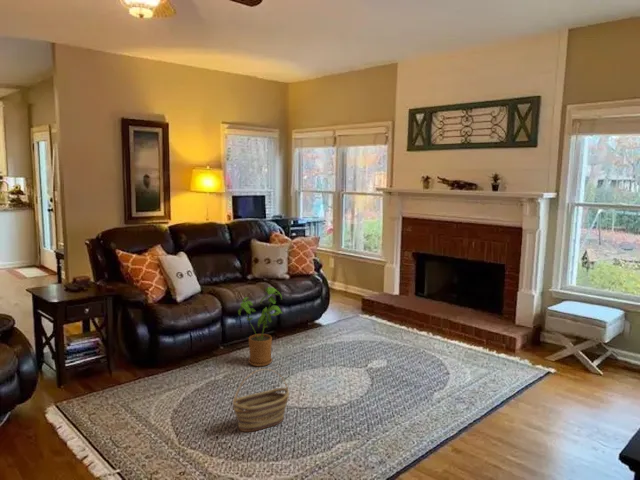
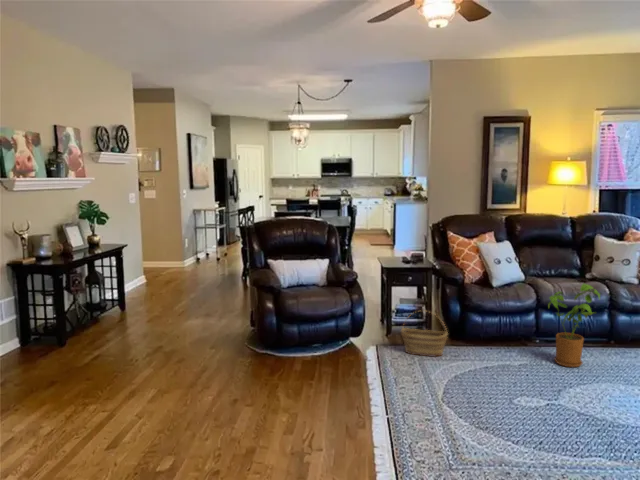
basket: present [233,372,289,432] -> present [402,328,447,357]

